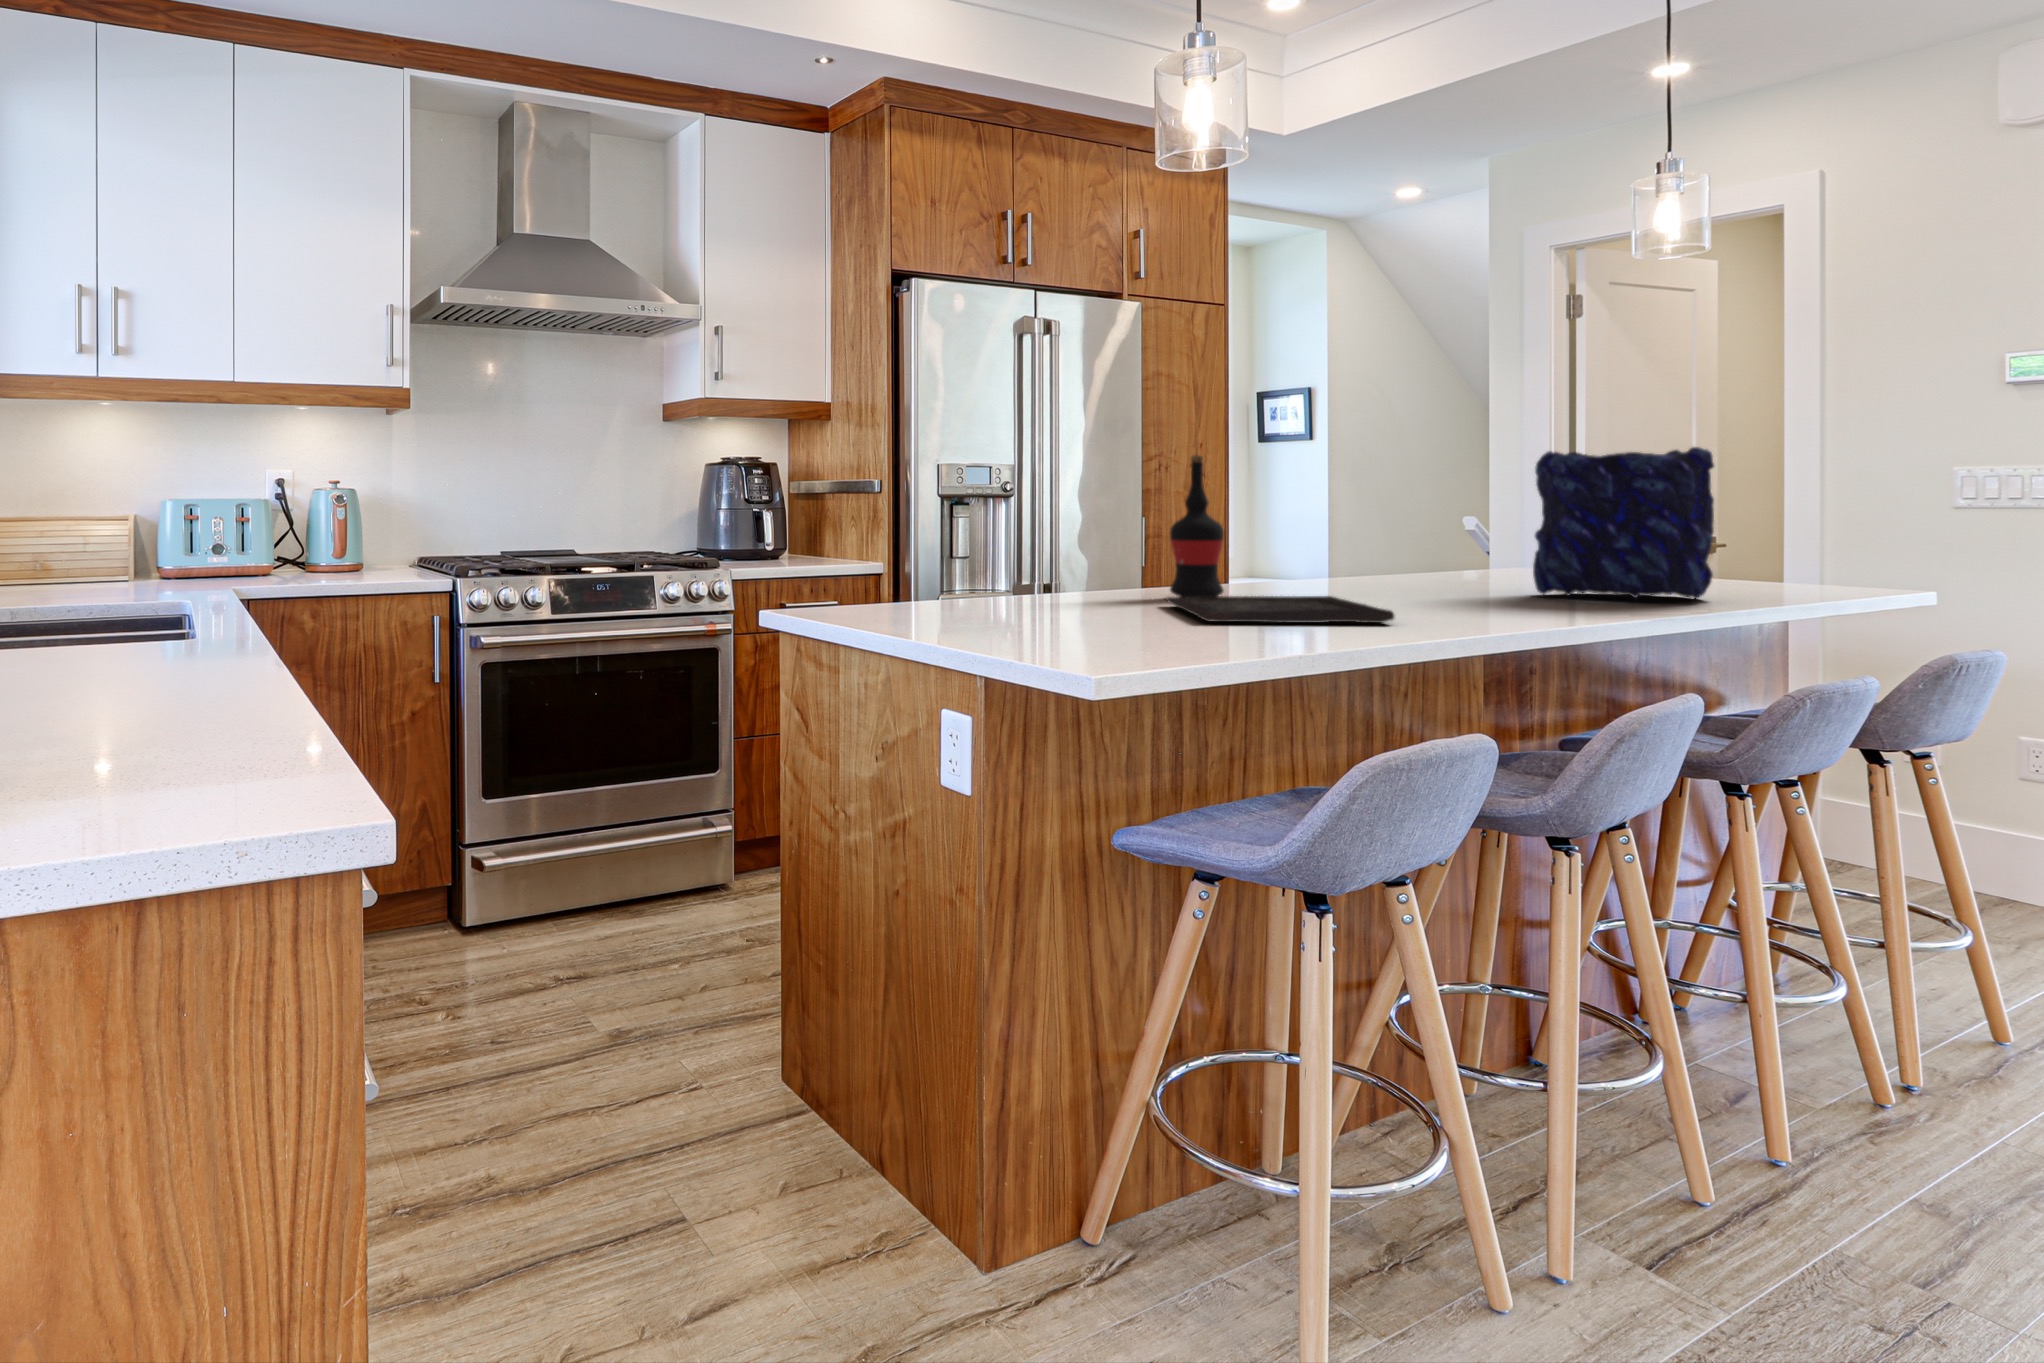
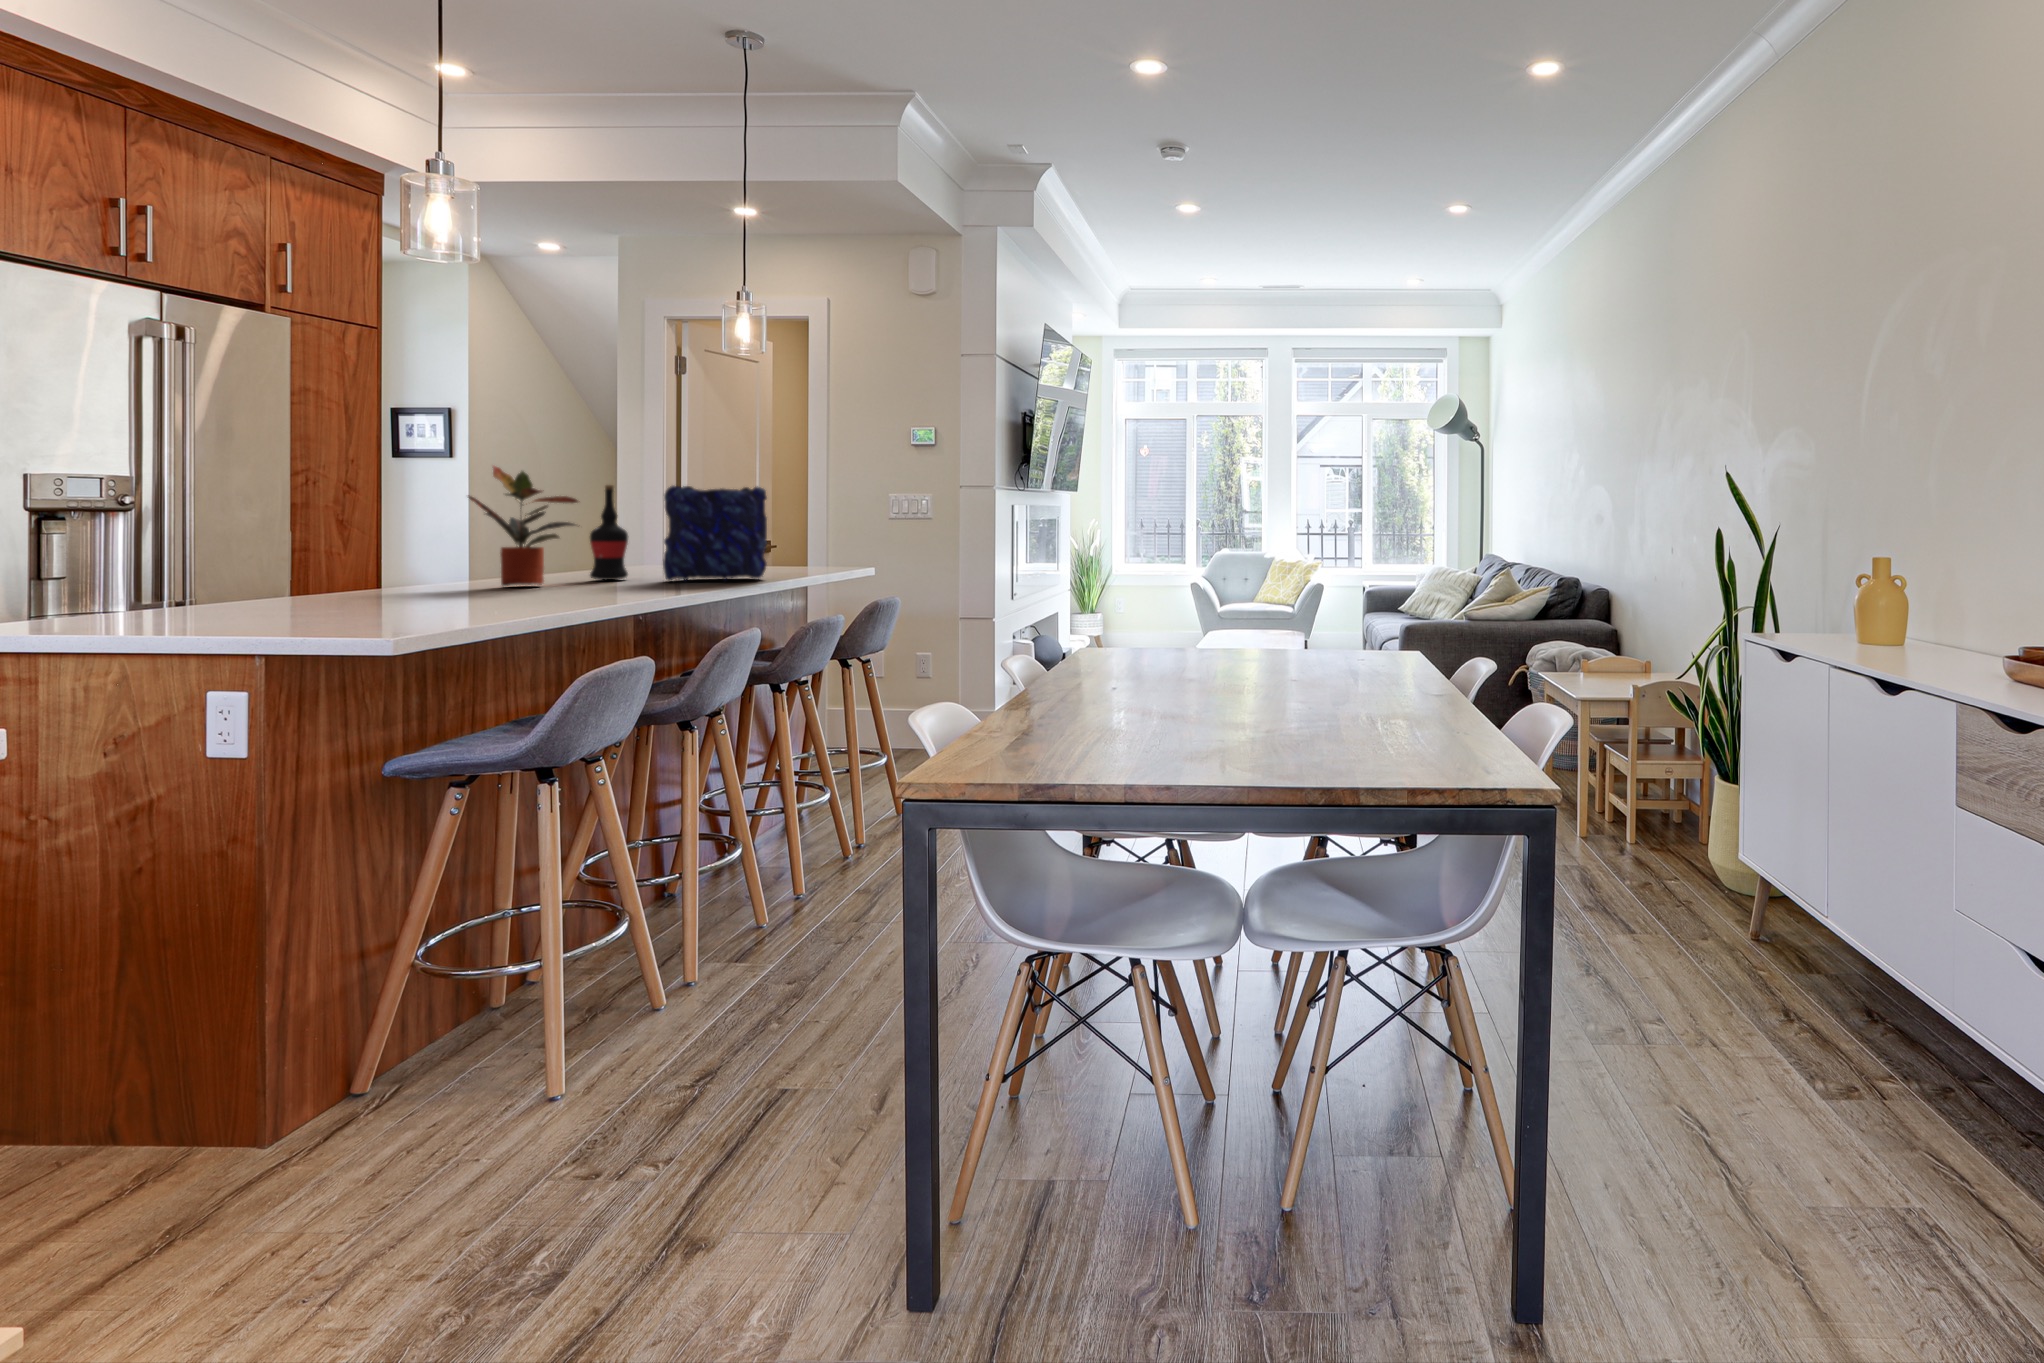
potted plant: none [1274,435,1415,591] -> present [468,466,578,586]
wine bottle: present [1170,455,1224,597] -> present [590,485,628,580]
tray: present [1166,596,1395,623] -> none [383,588,581,610]

